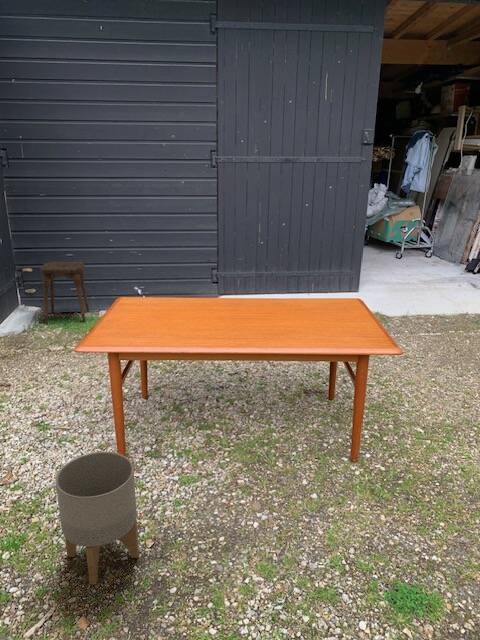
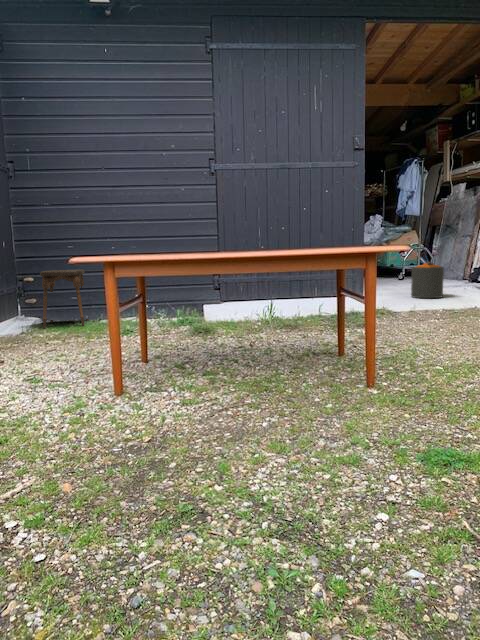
trash can: none [407,251,442,299] -> present [411,262,444,298]
planter: present [55,452,139,585] -> none [44,335,134,464]

